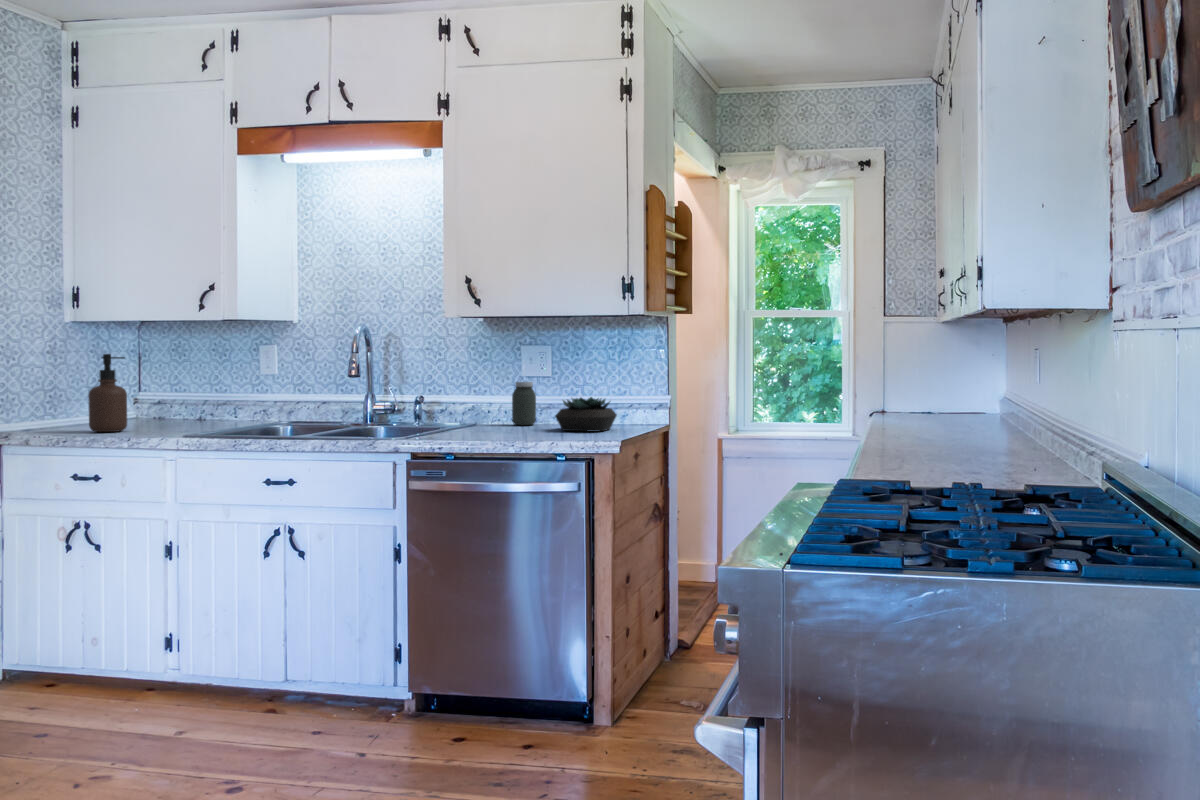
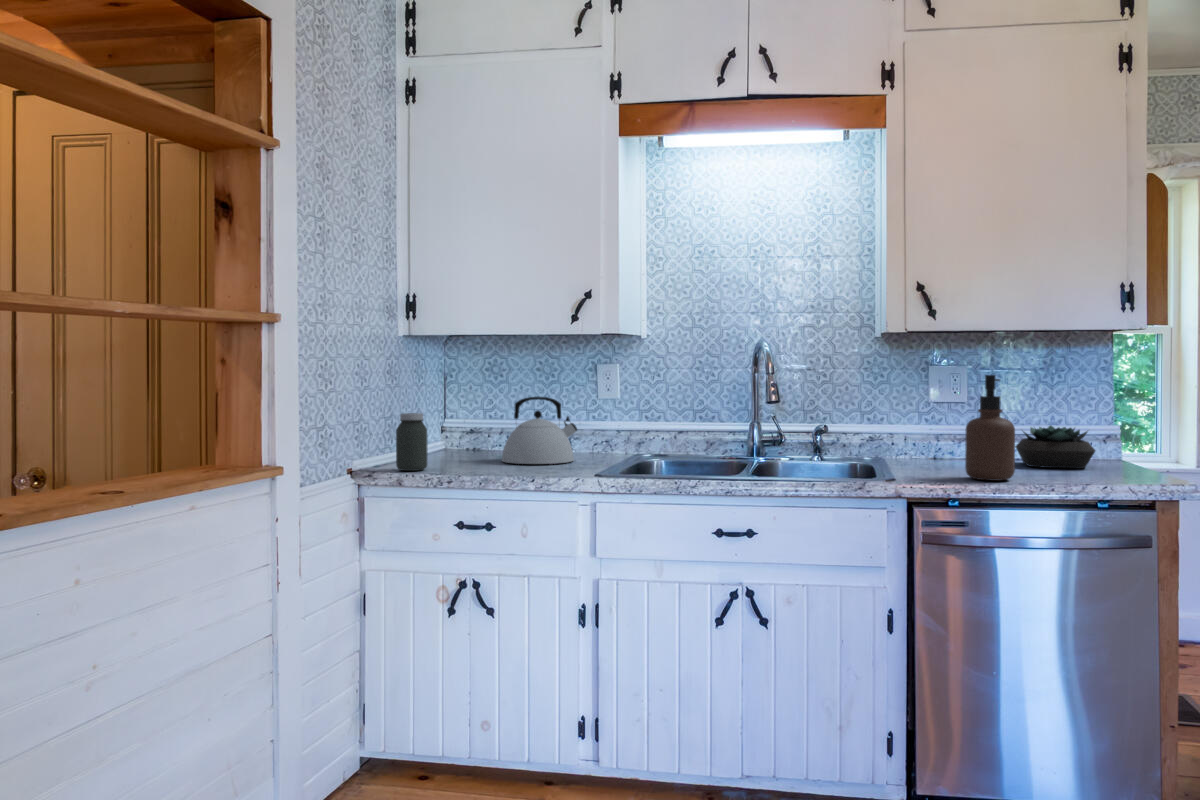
soap dispenser: present [88,354,127,432] -> present [965,375,1015,481]
kettle: none [148,372,216,428] -> present [502,397,577,464]
jar: present [512,382,536,425] -> present [396,413,428,471]

